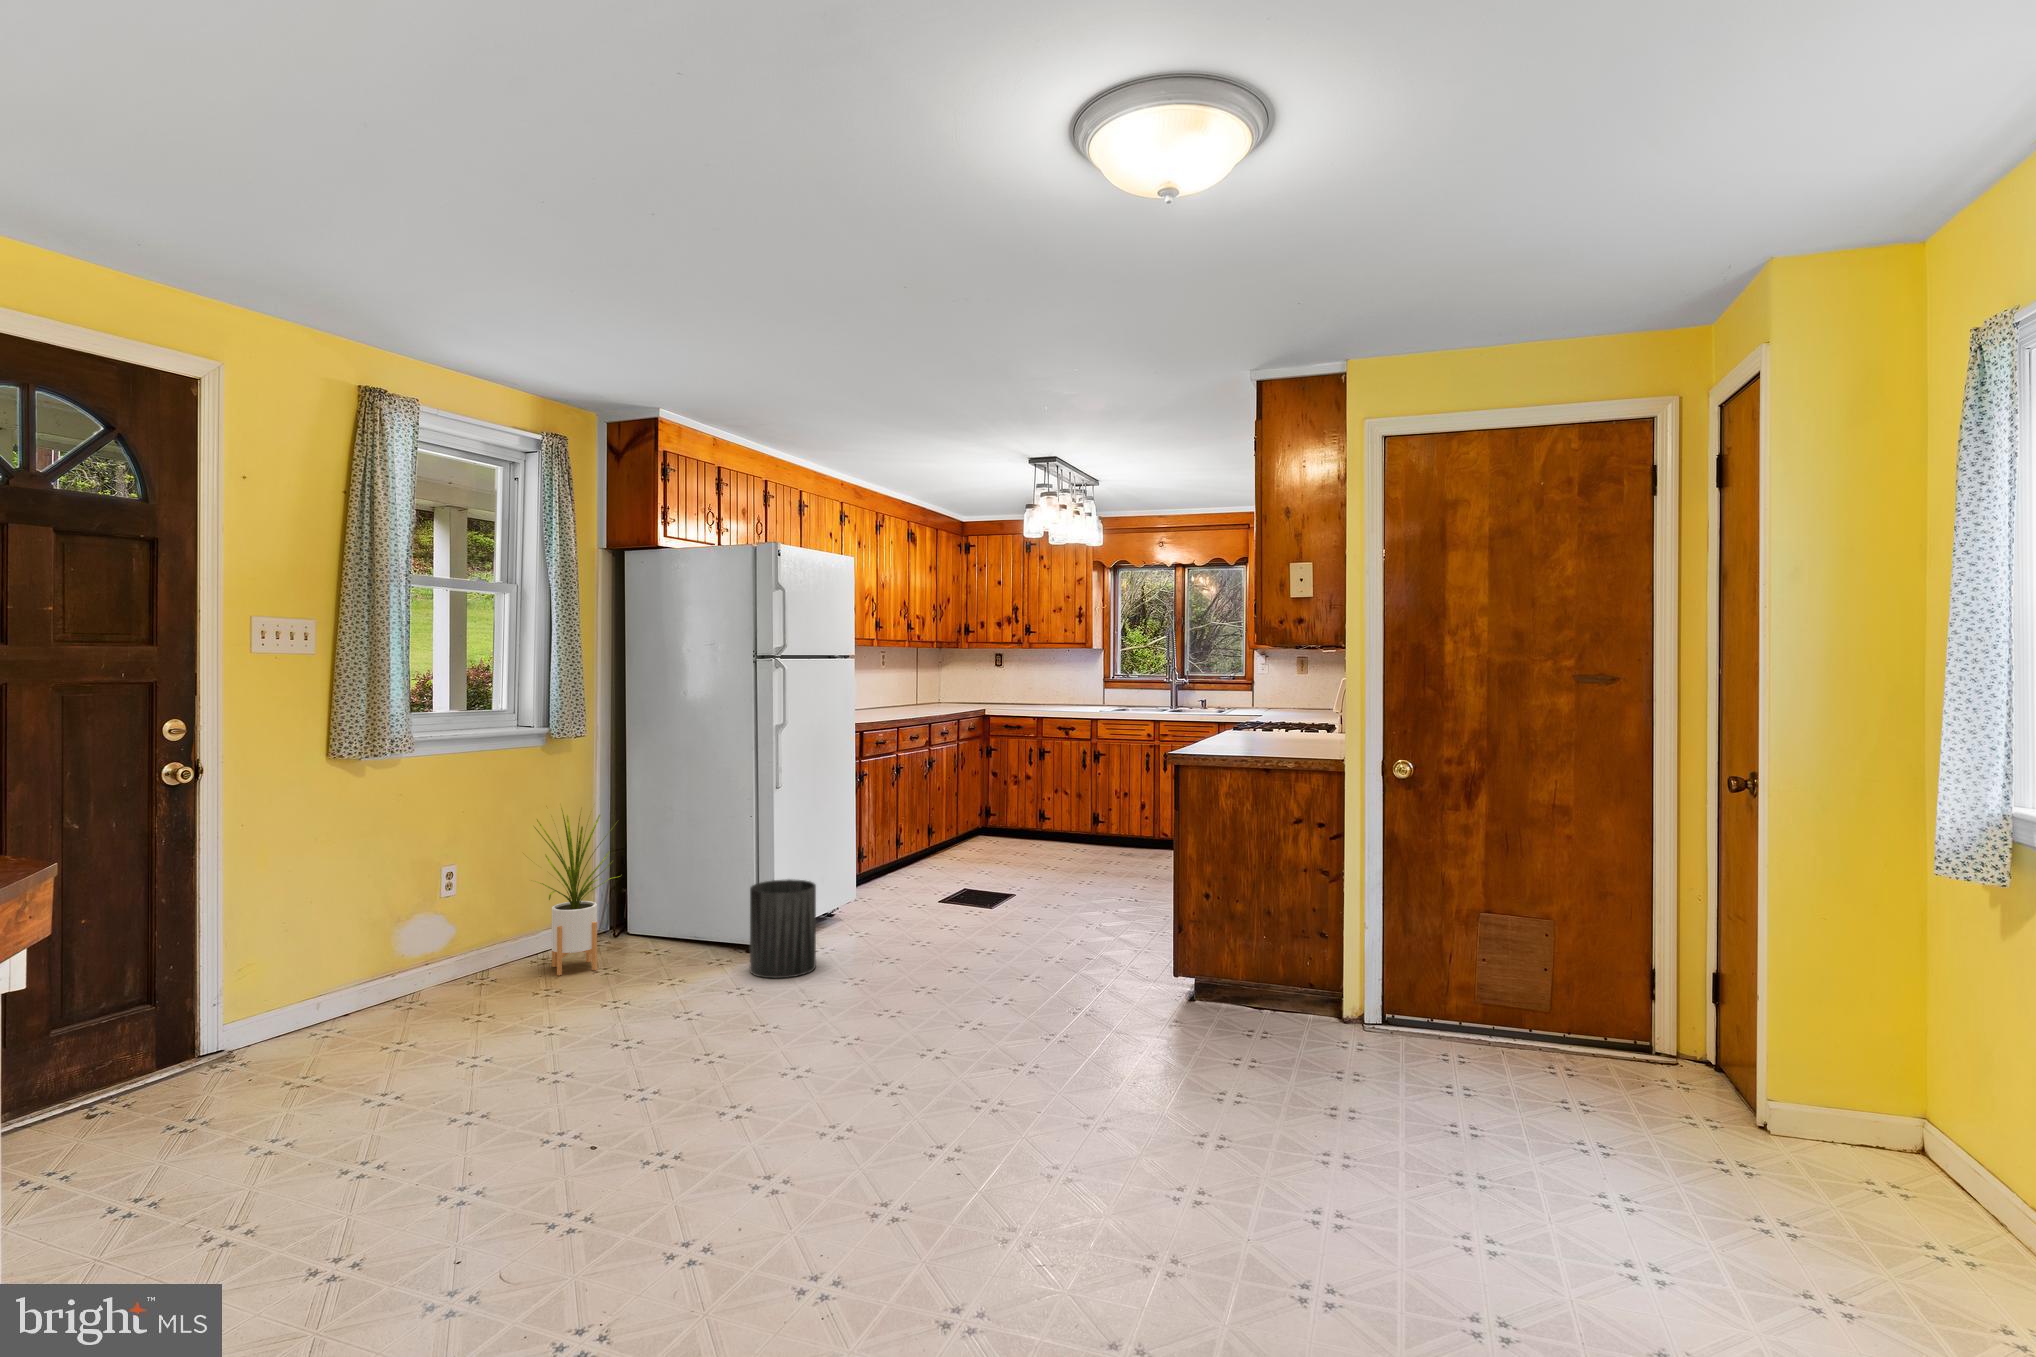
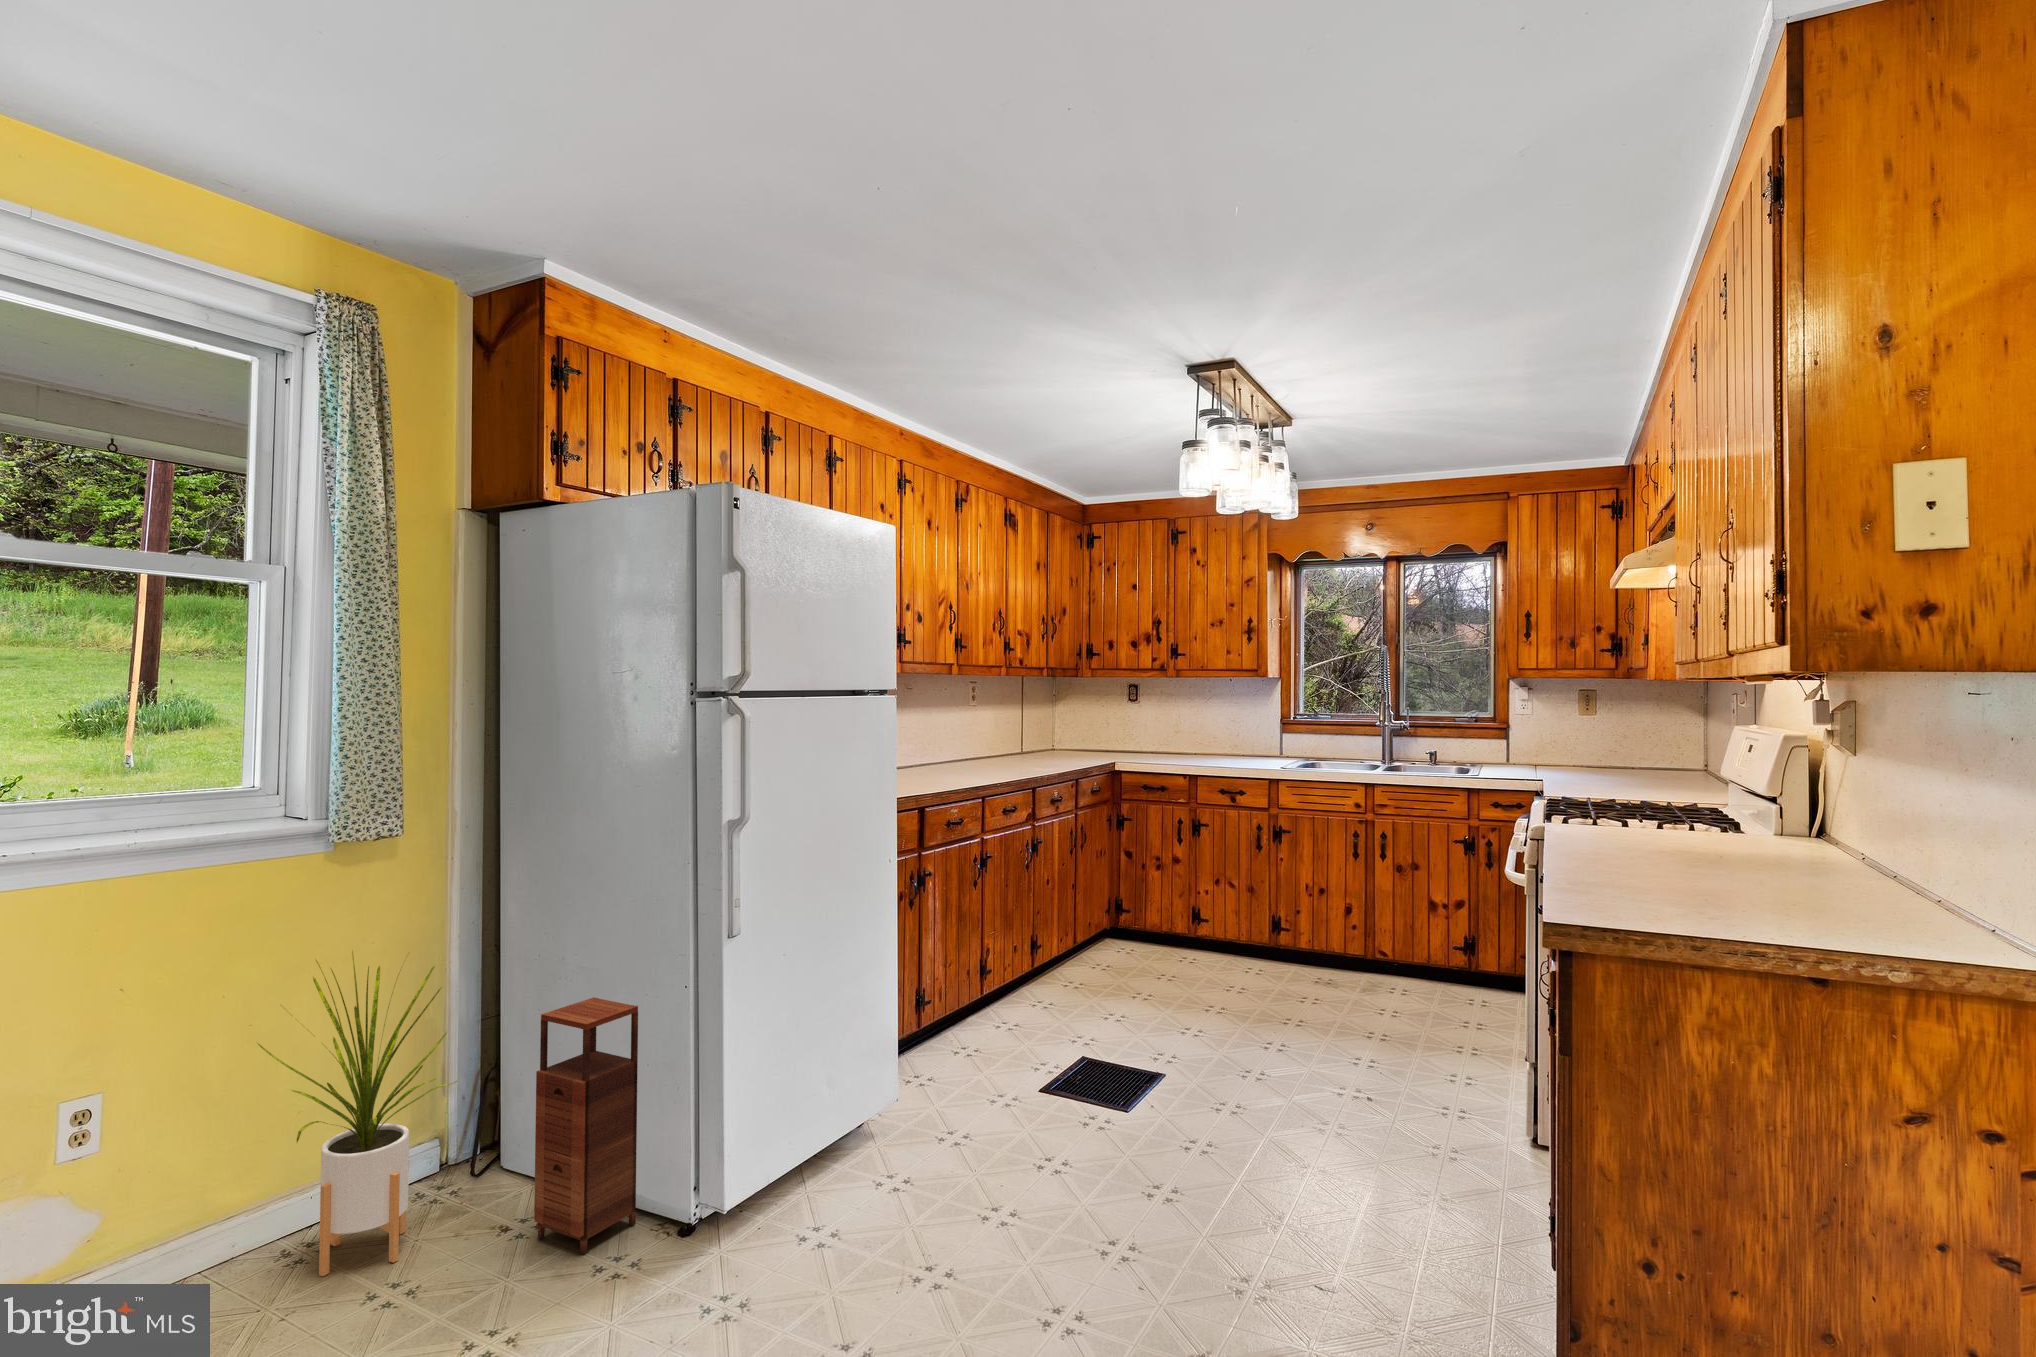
storage cabinet: none [669,831,723,964] -> present [534,997,638,1255]
trash can: present [750,879,816,978] -> none [657,1101,785,1320]

